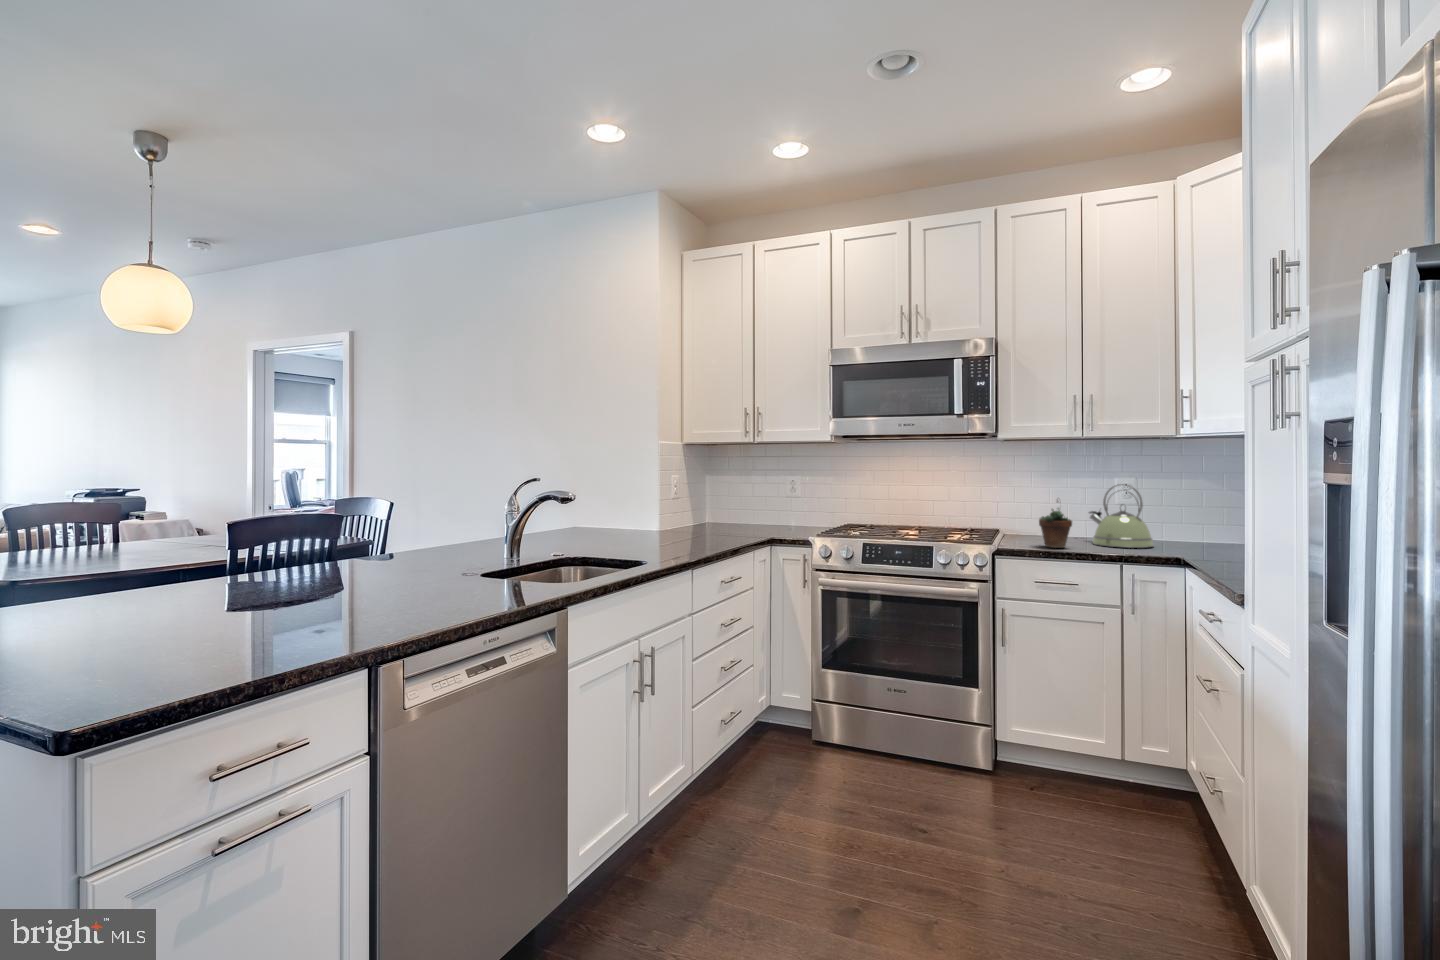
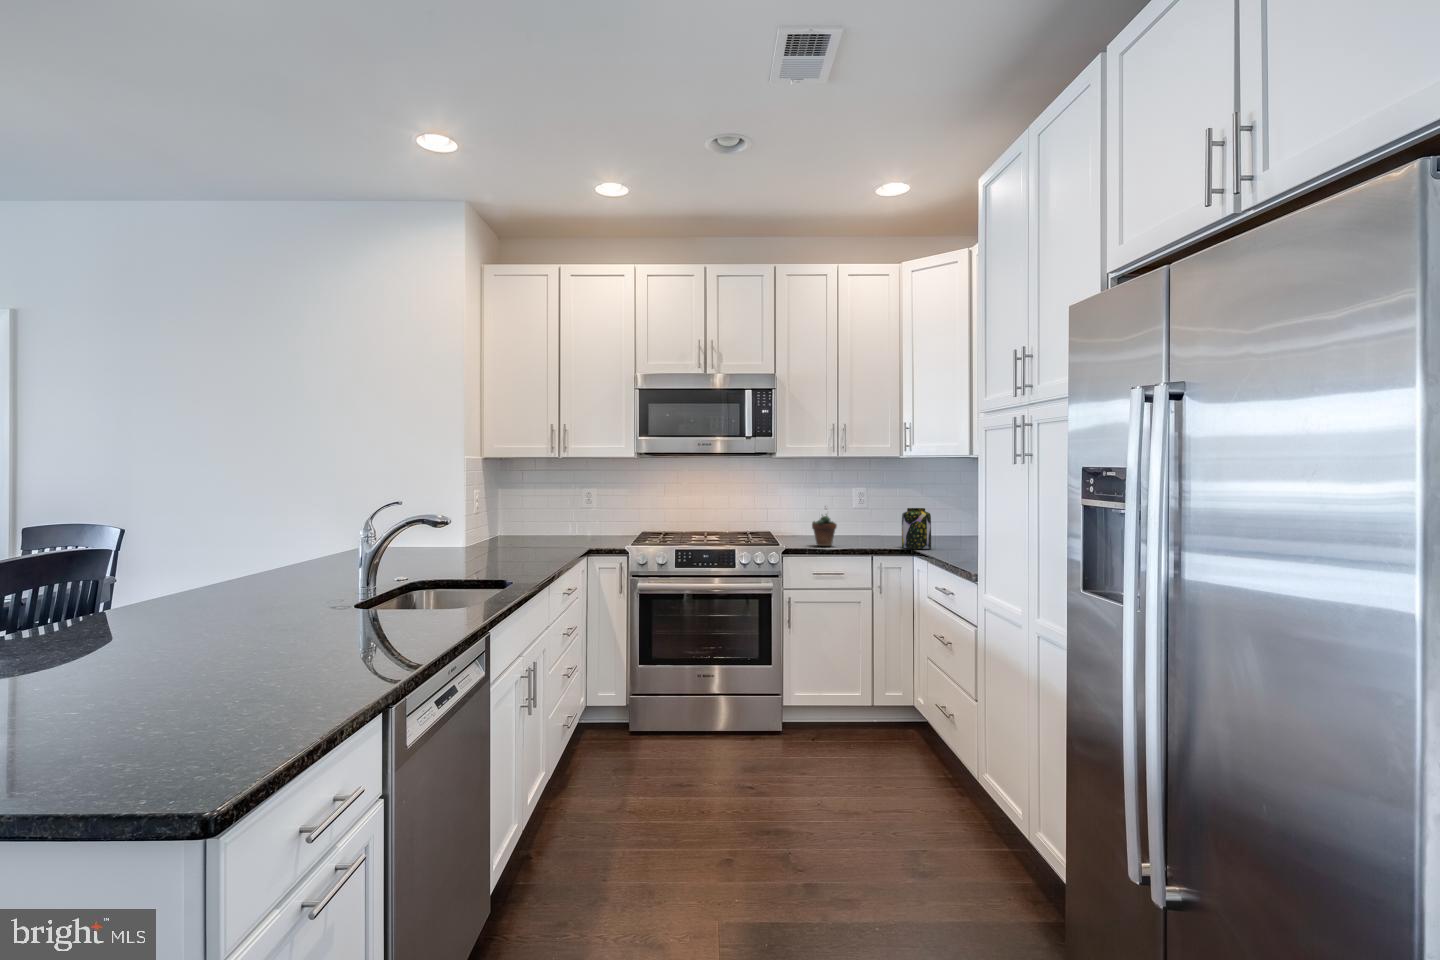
kettle: present [1089,484,1153,548] -> none [844,494,891,544]
jar: none [1166,503,1210,558] -> present [902,508,931,549]

